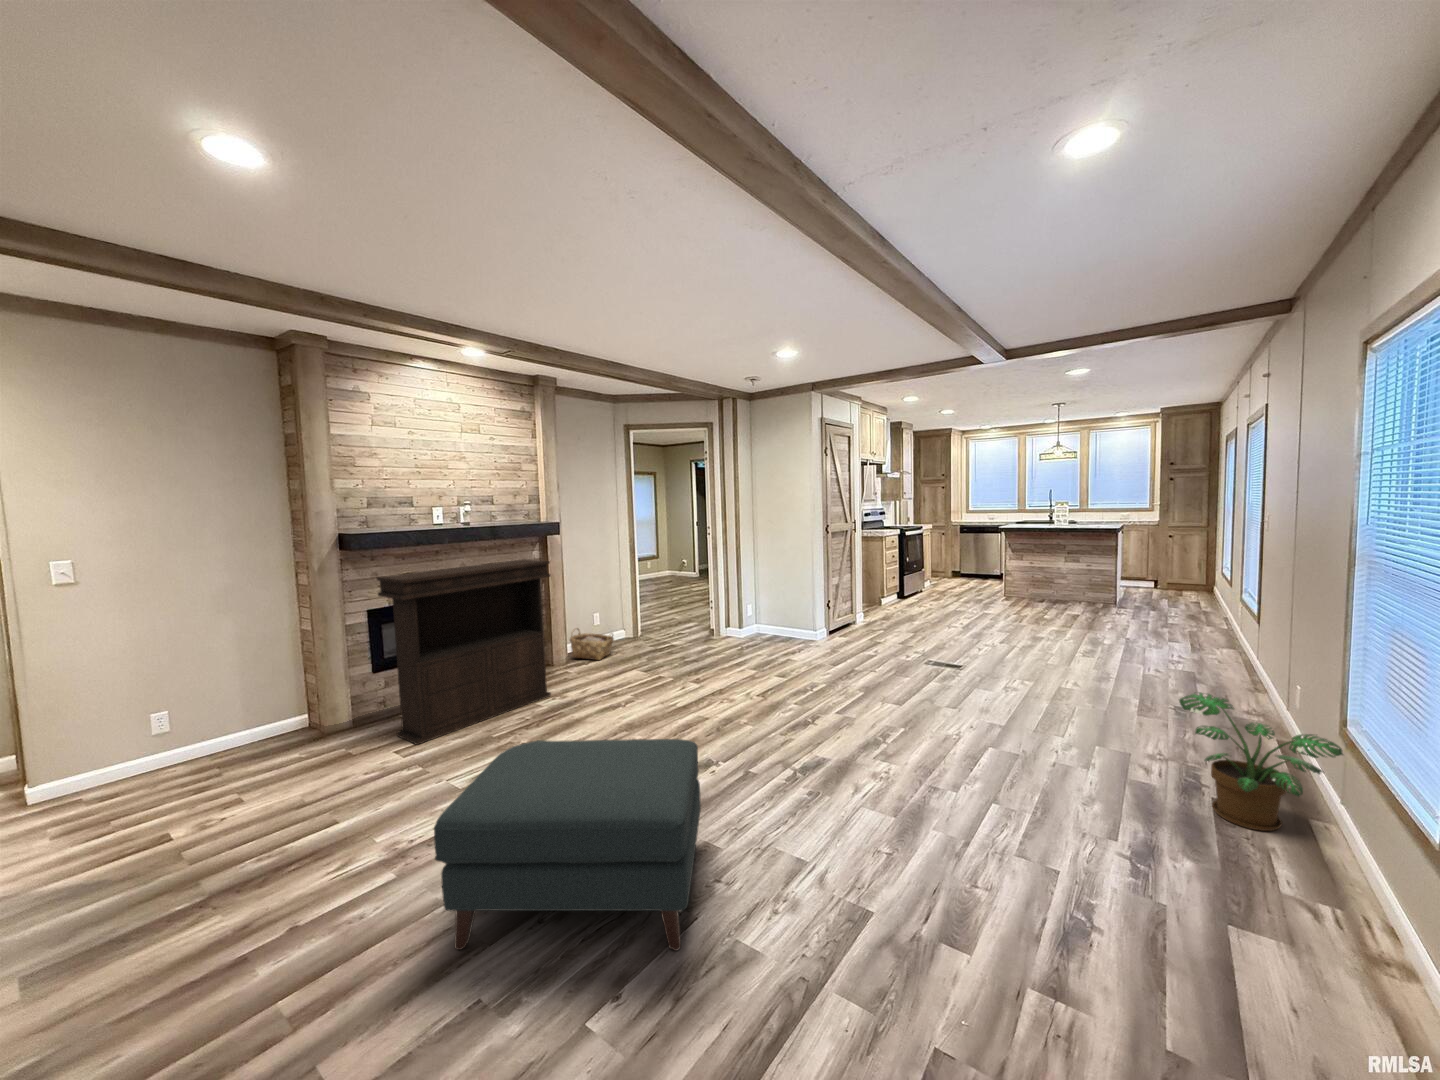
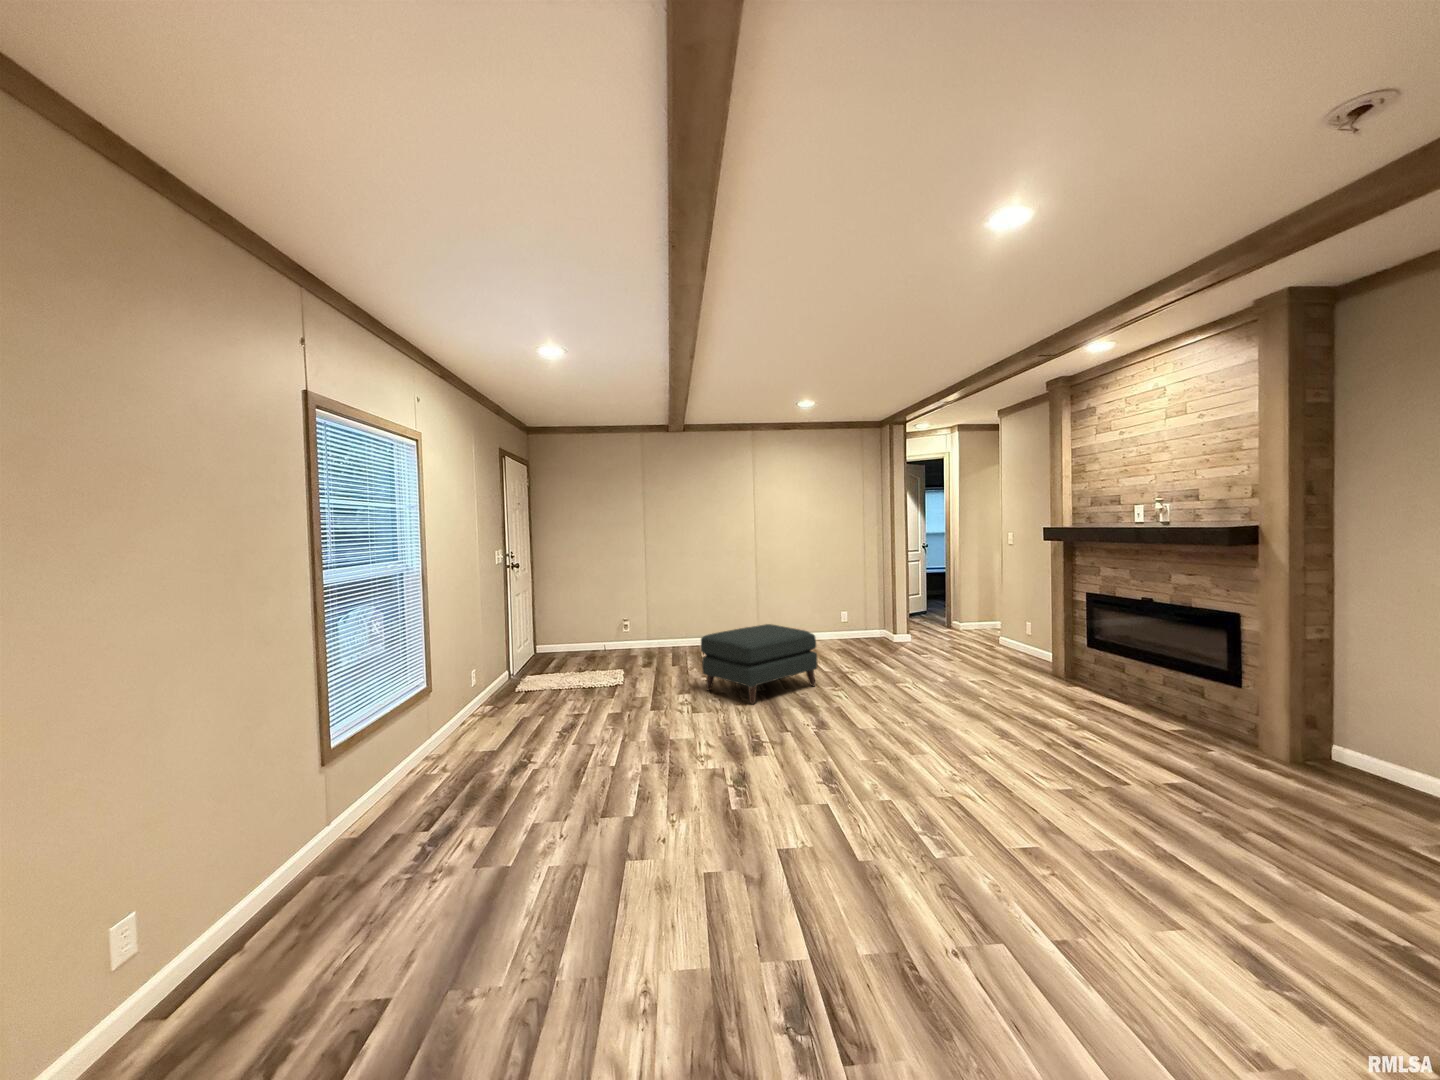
console table: present [377,559,551,745] -> none [986,560,1127,726]
woven basket: present [570,628,614,660] -> none [1269,718,1363,793]
potted plant: present [1179,692,1343,831] -> none [346,731,455,828]

